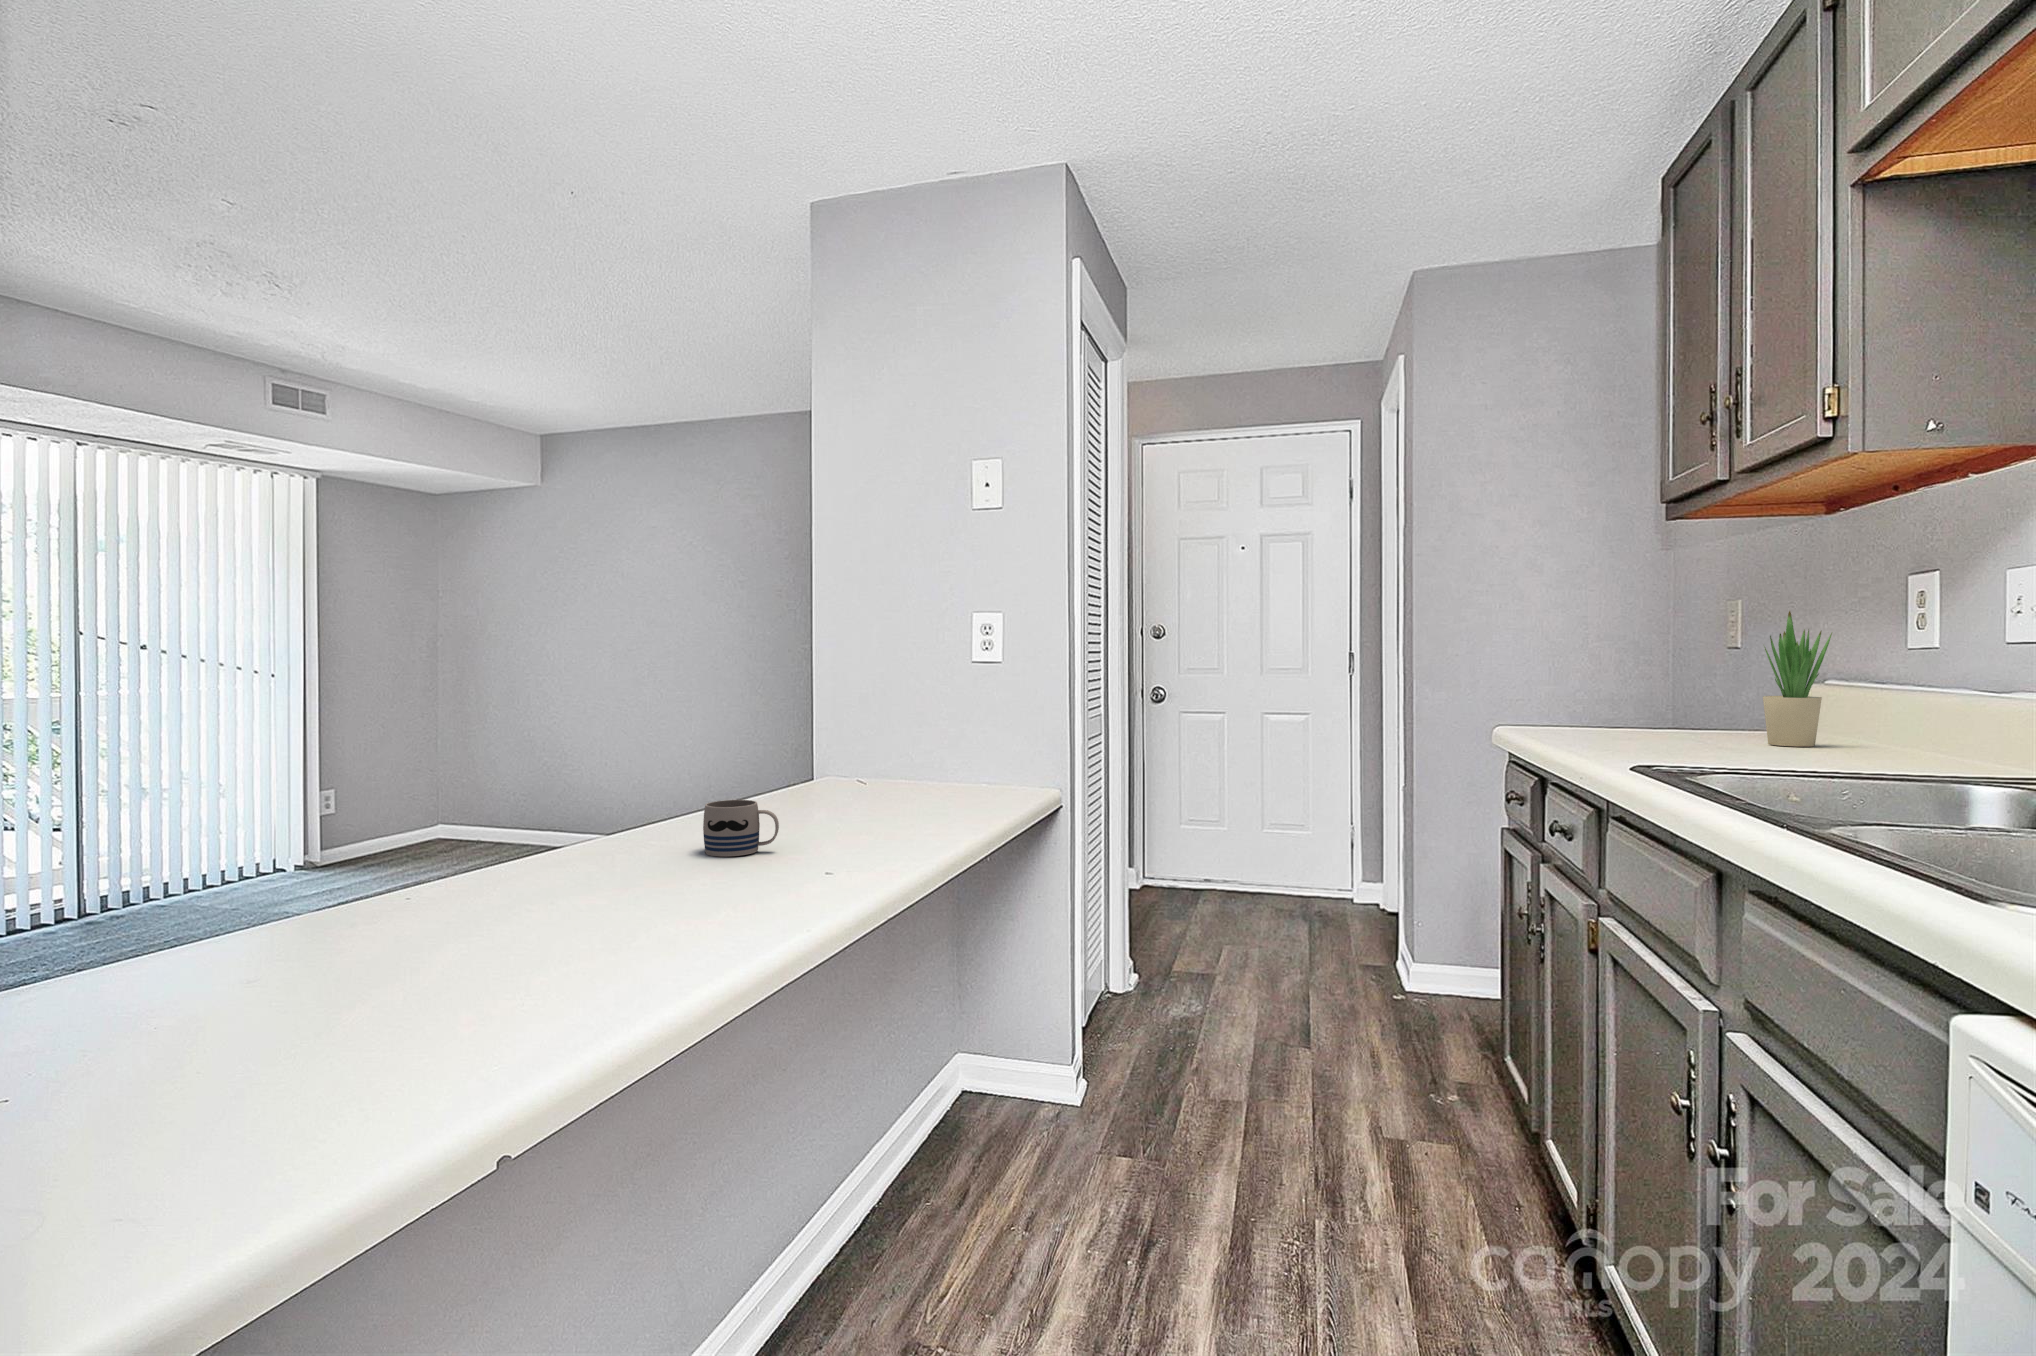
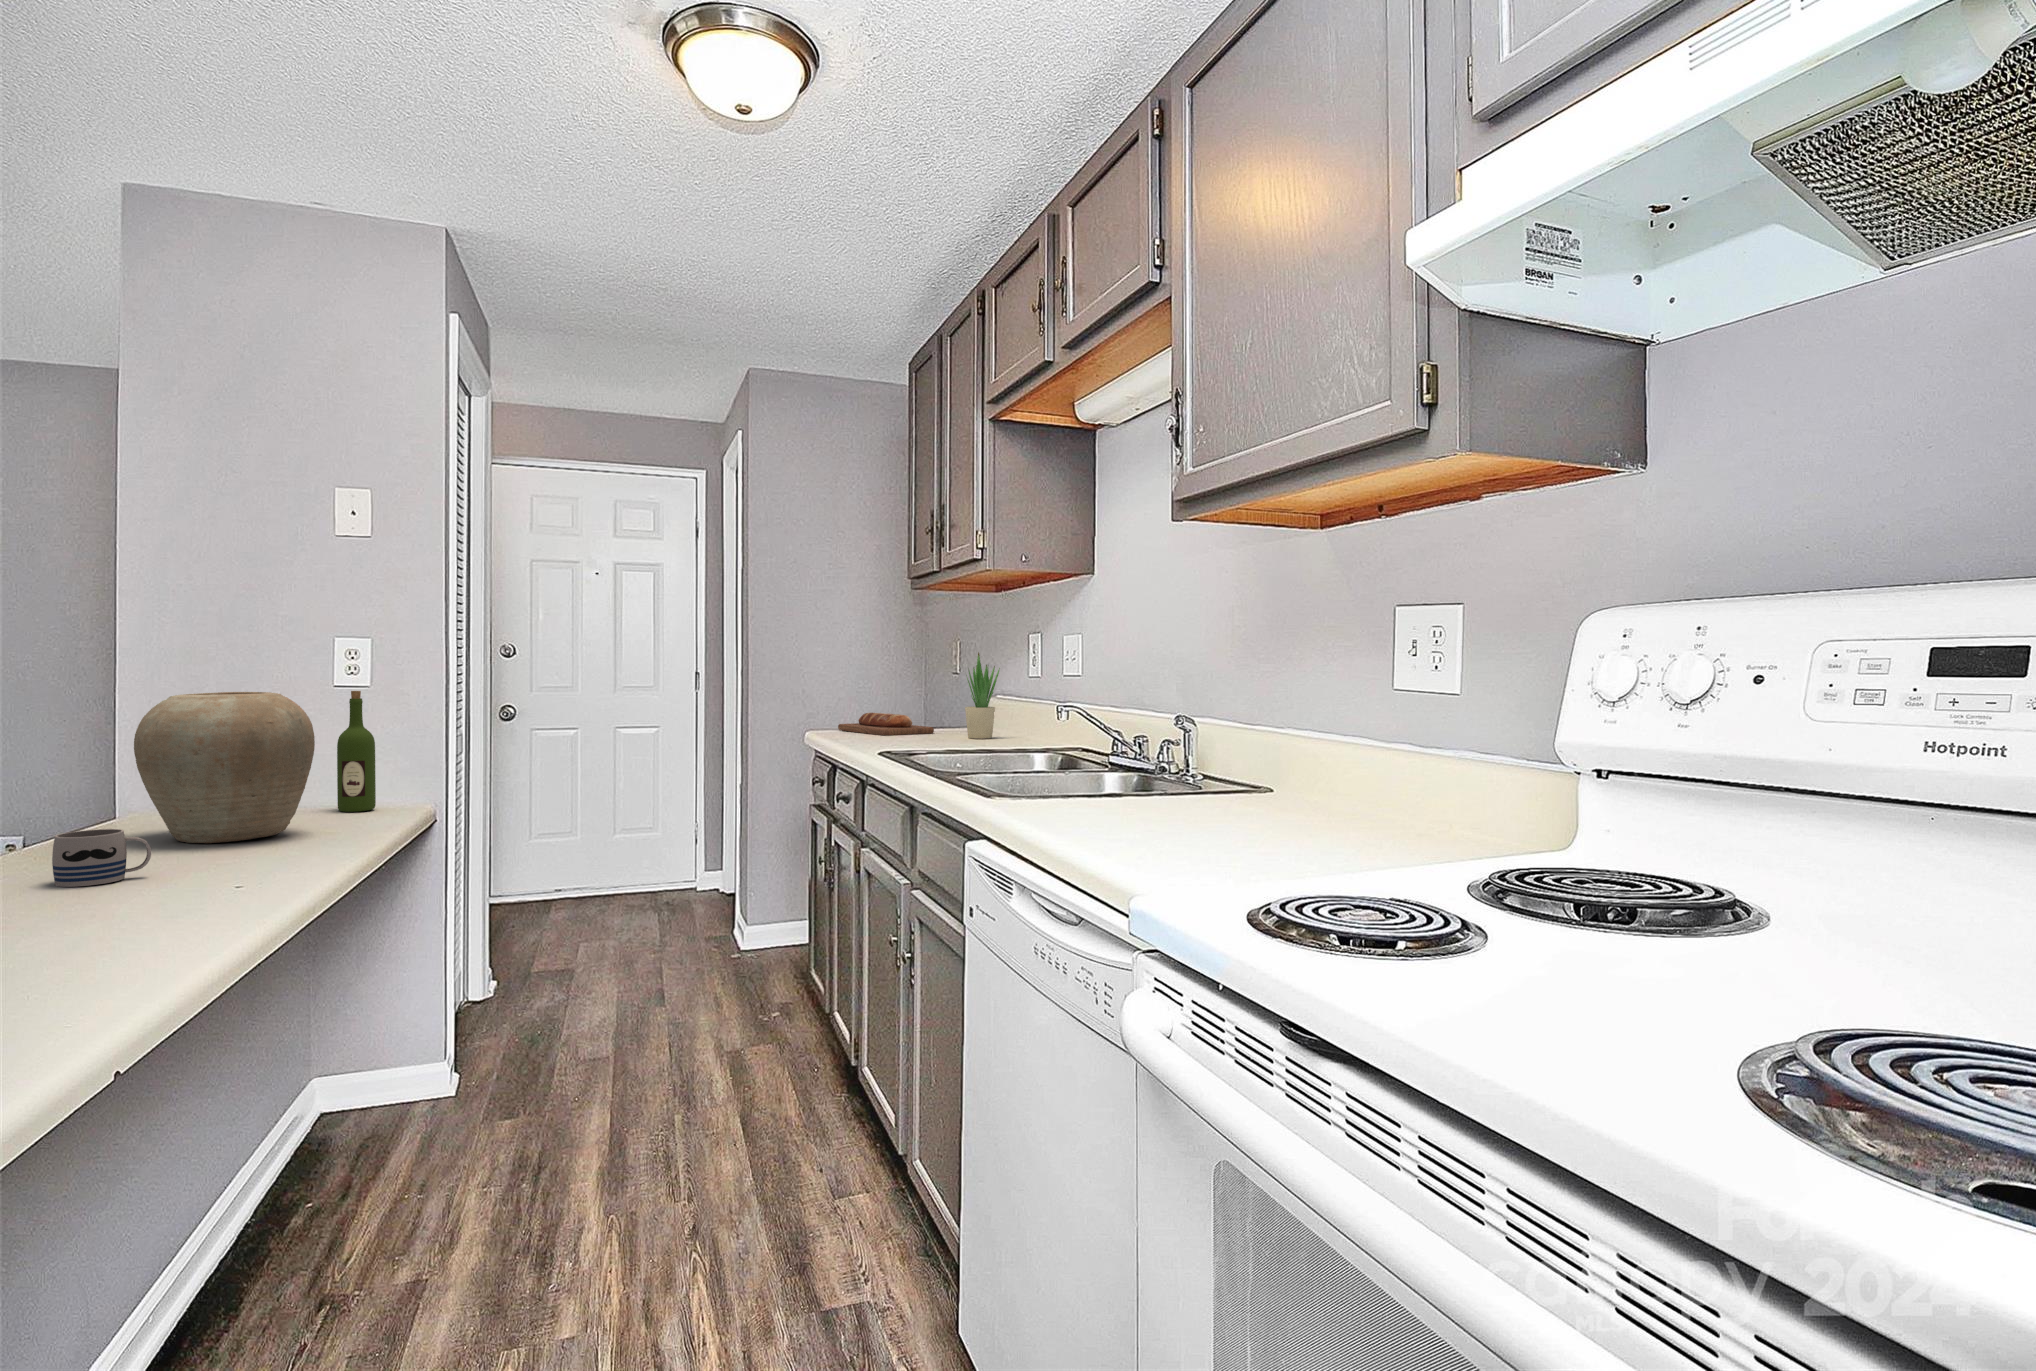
vase: none [798,667,941,818] -> present [134,692,315,843]
wine bottle: none [976,667,1009,793] -> present [337,691,376,812]
bread loaf: none [1541,702,1699,735] -> present [838,713,934,735]

